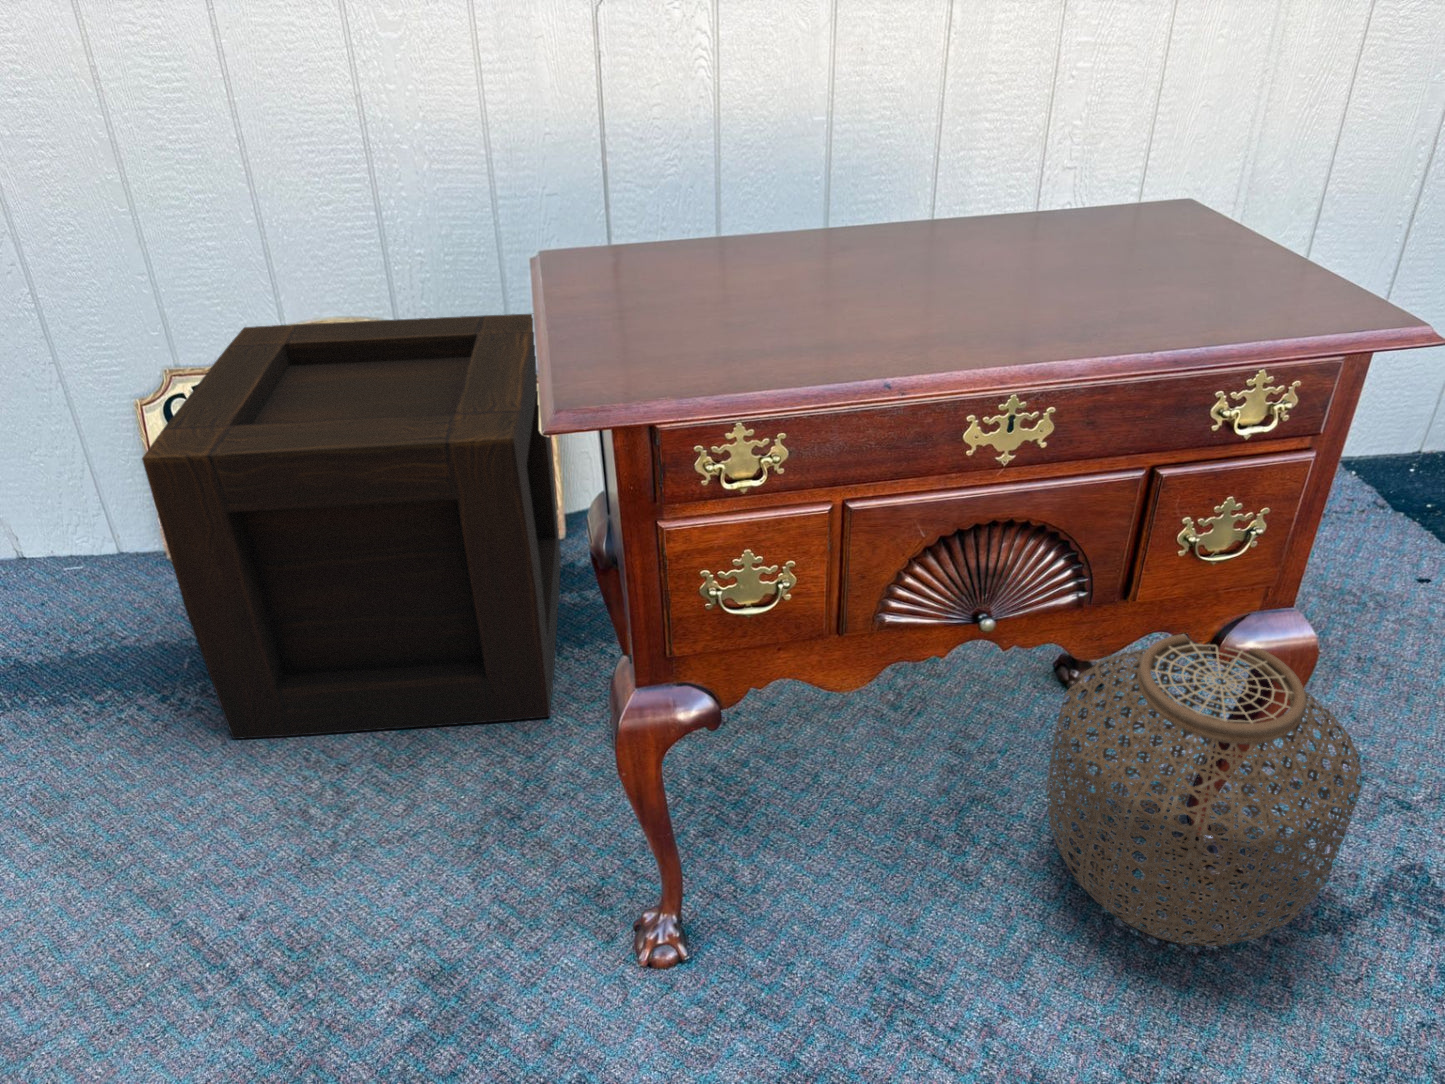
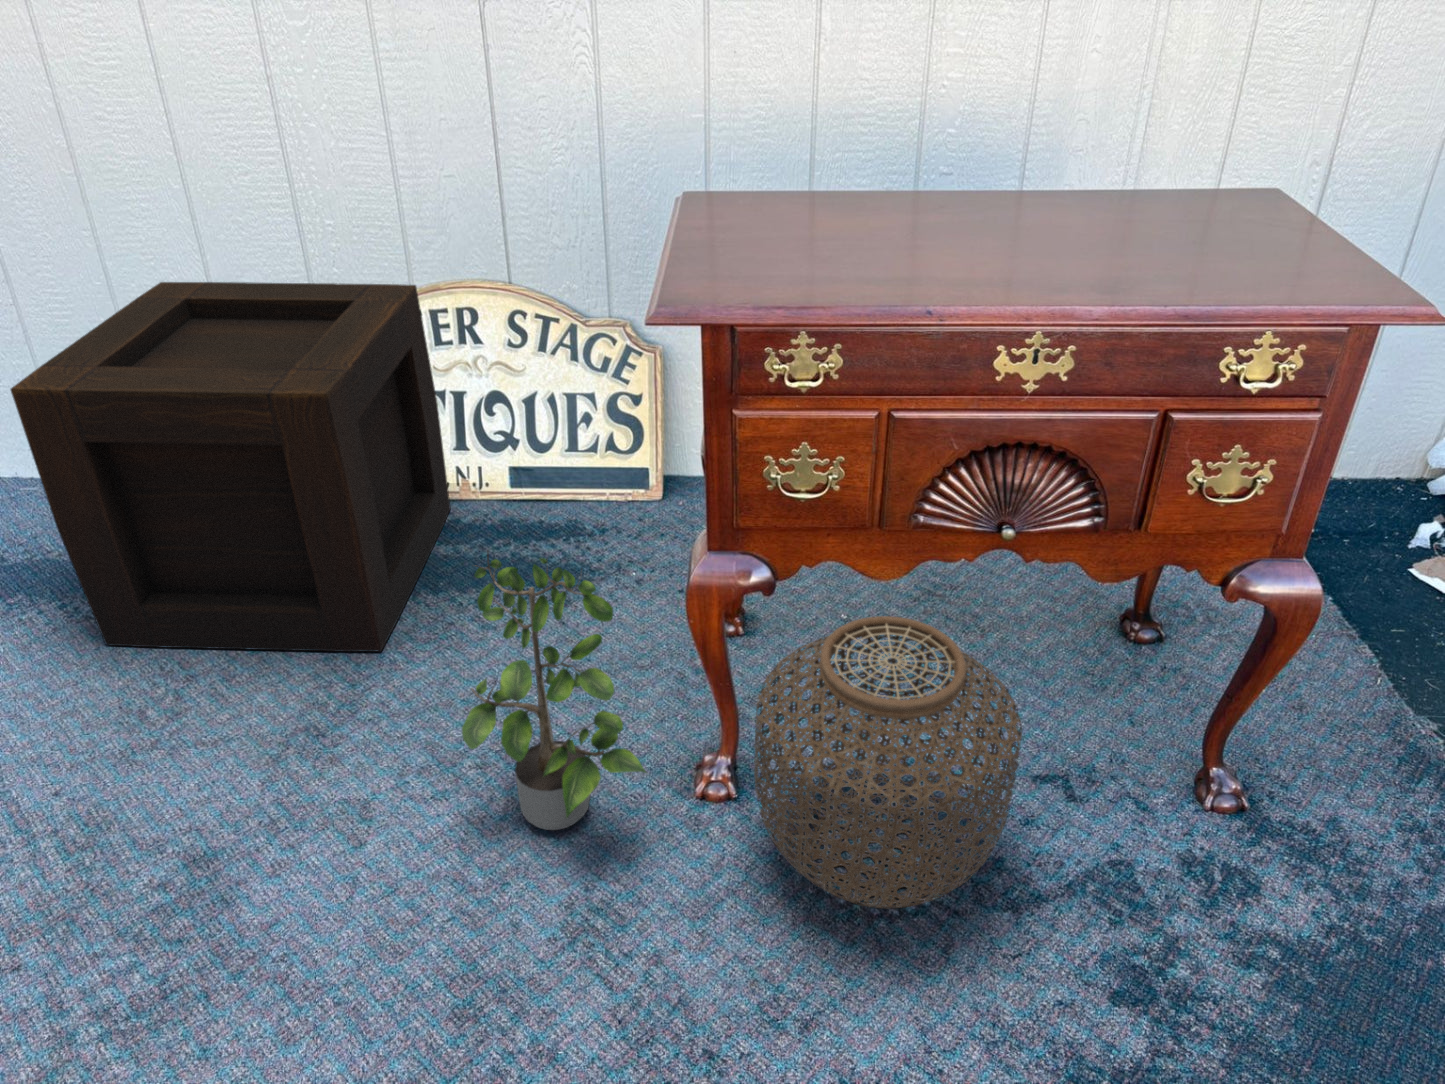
potted plant: none [730,599,951,898] -> present [462,551,646,830]

